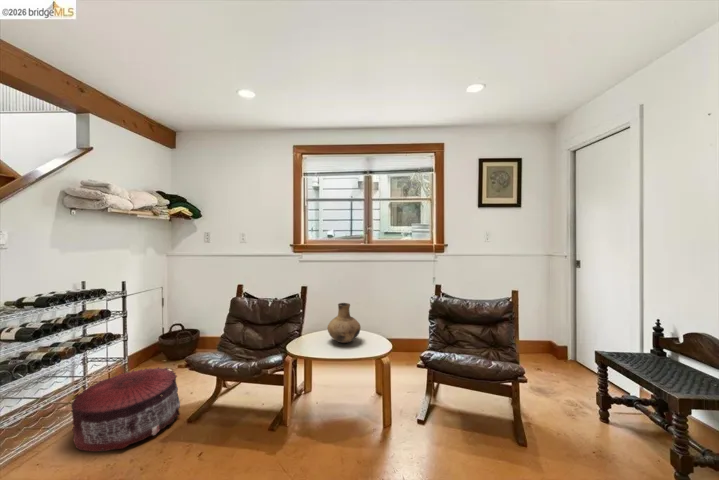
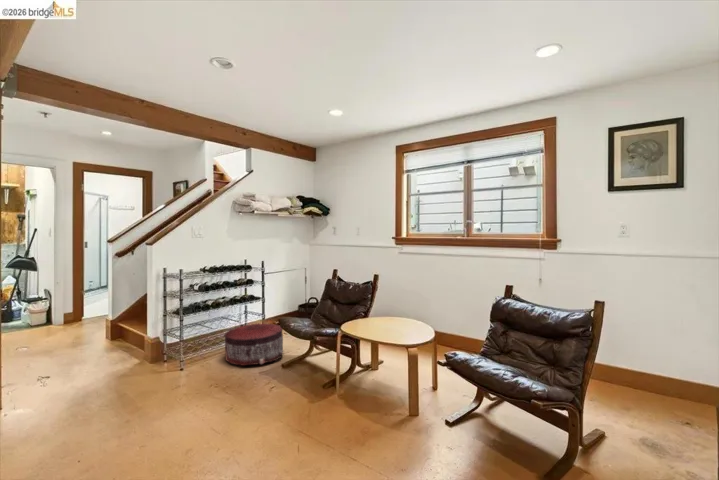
vase: present [327,303,361,343] -> none [380,290,411,327]

